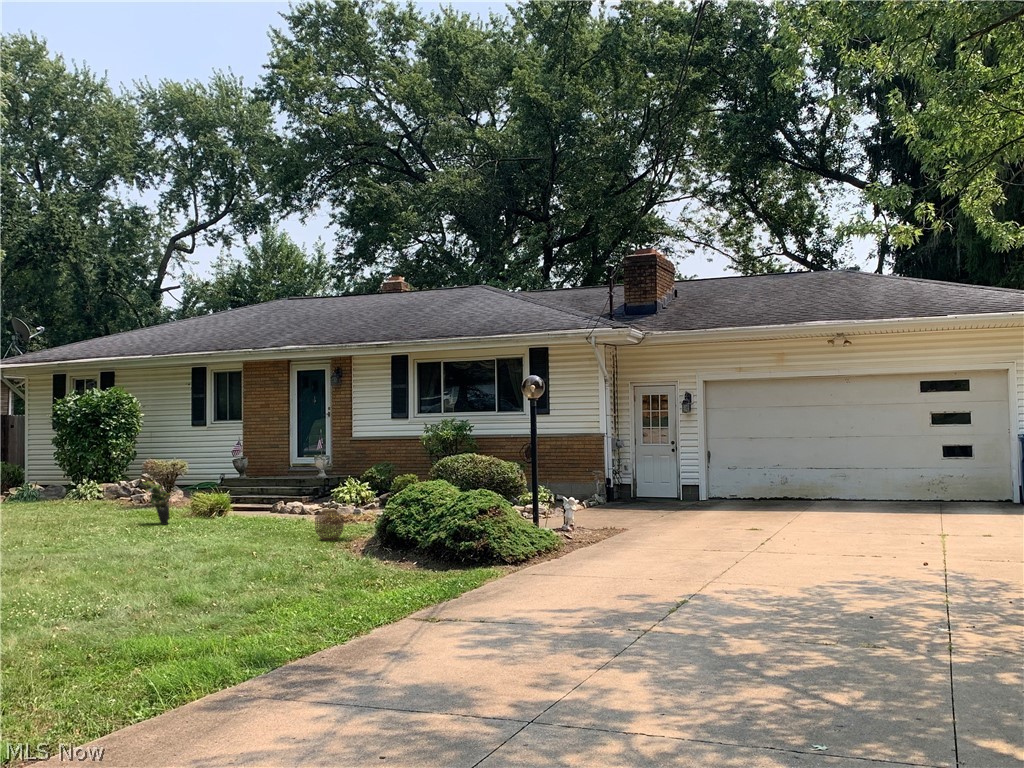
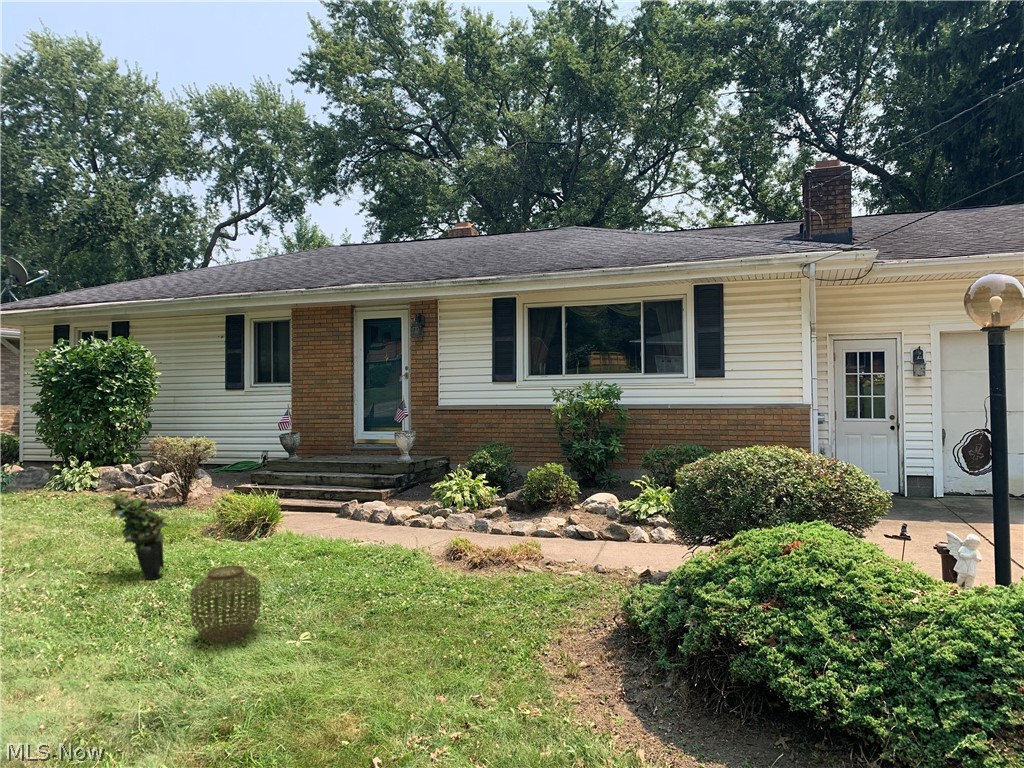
woven basket: present [315,509,344,540] -> present [190,566,260,643]

